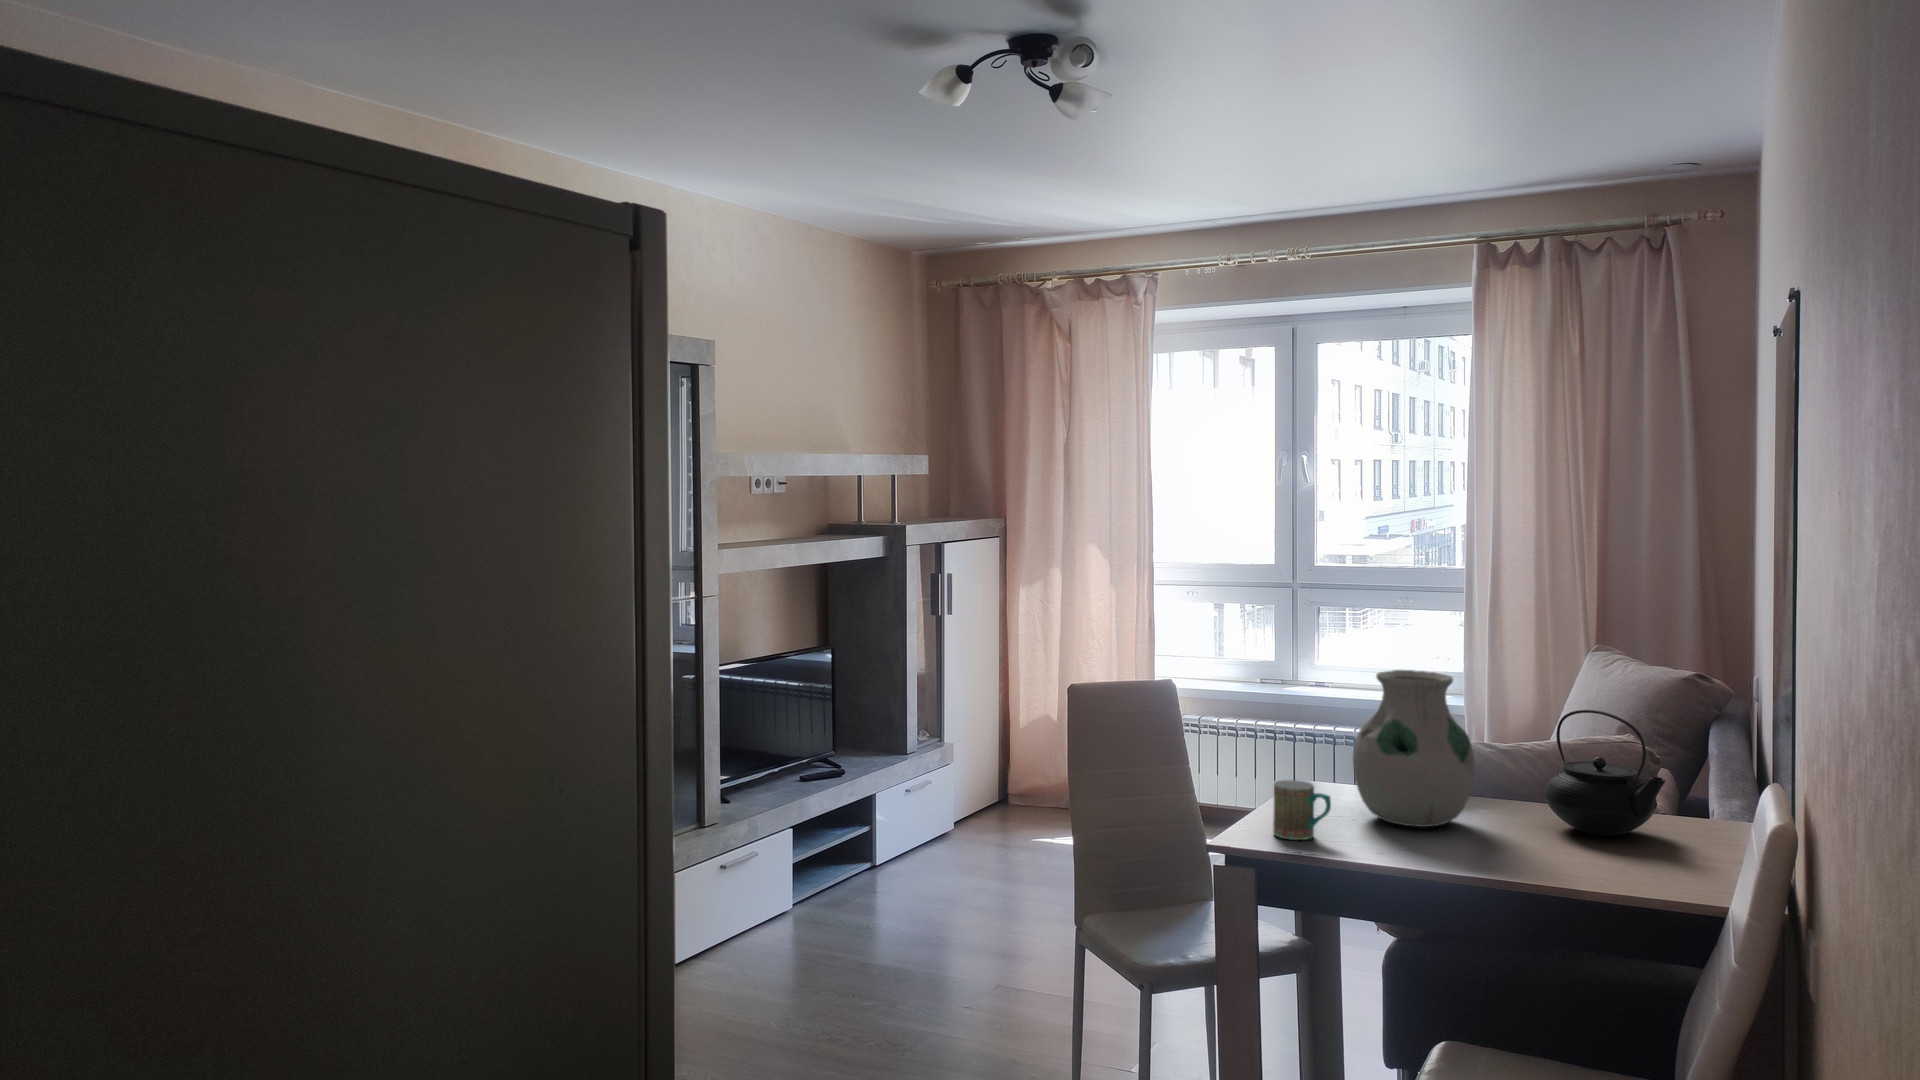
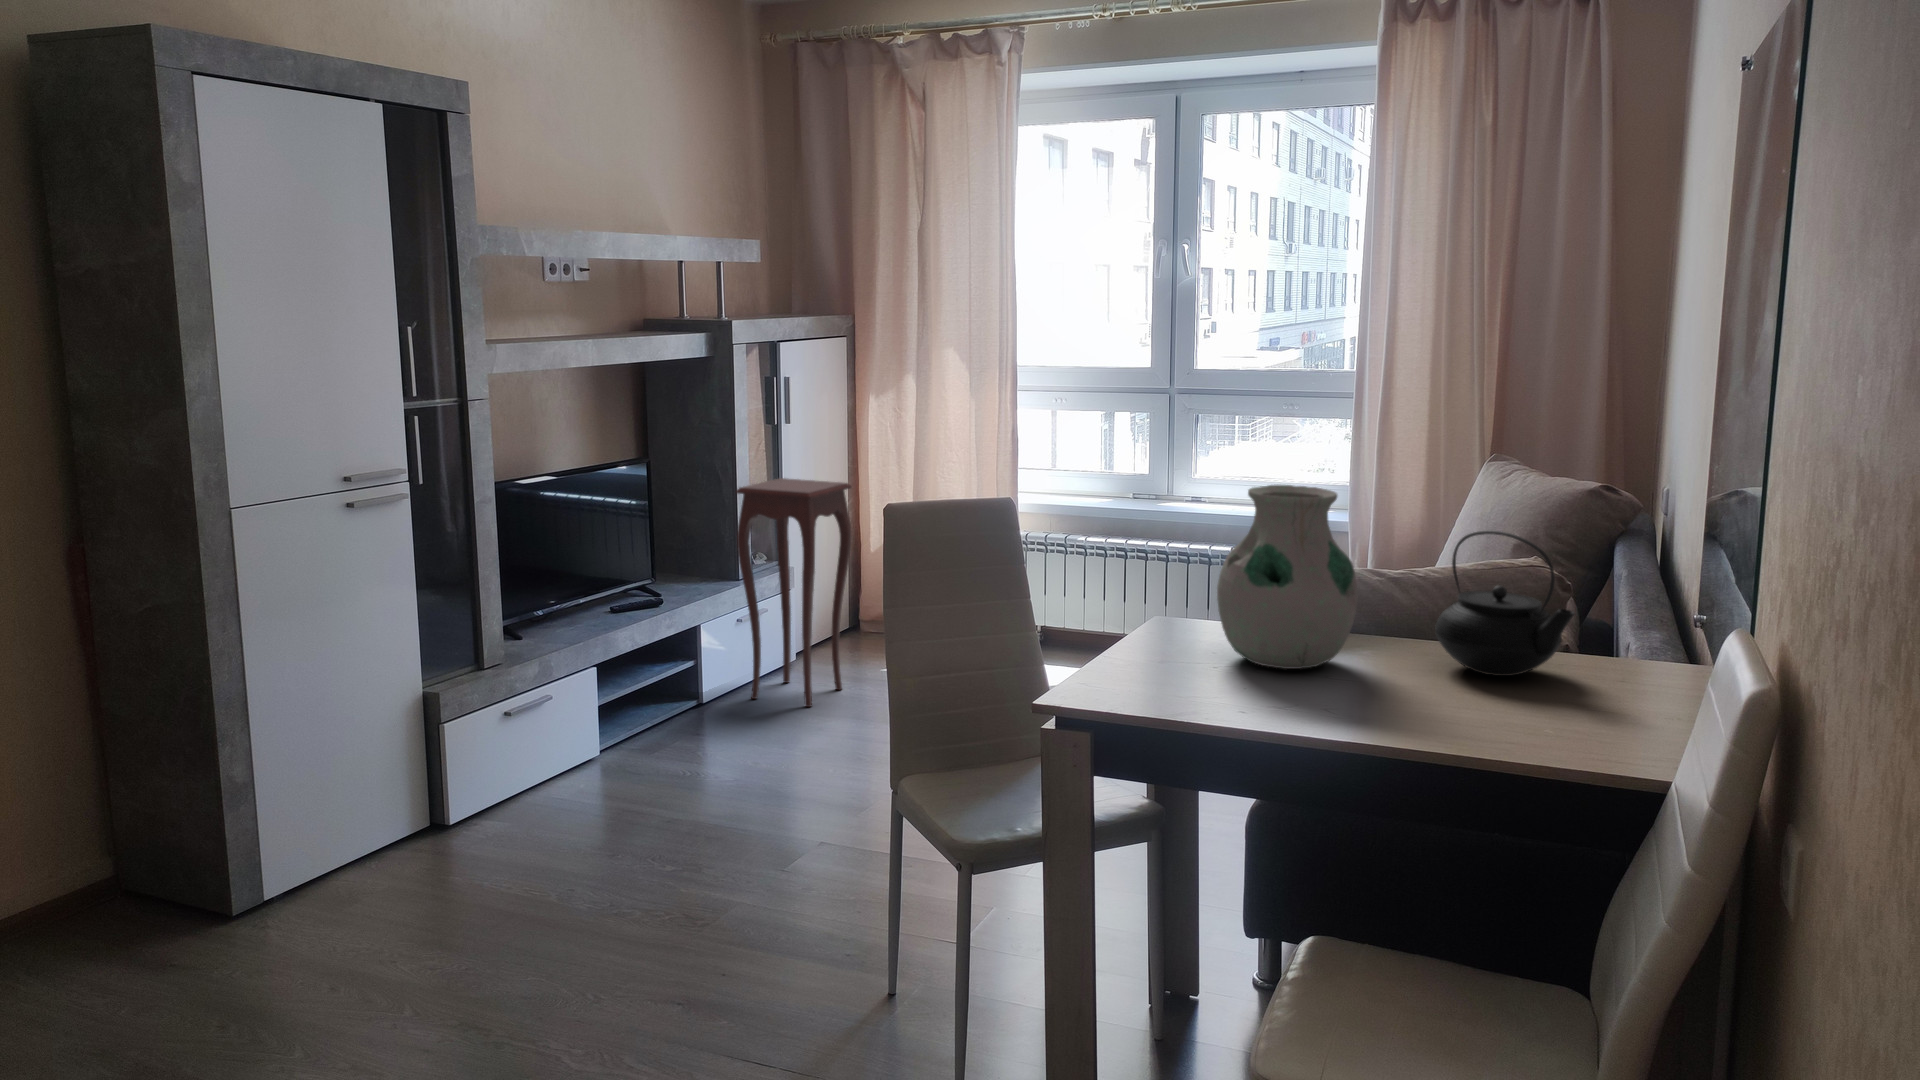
side table: none [908,662,1009,870] -> present [736,478,851,707]
mug: present [1273,780,1331,840] -> none [1120,617,1188,688]

